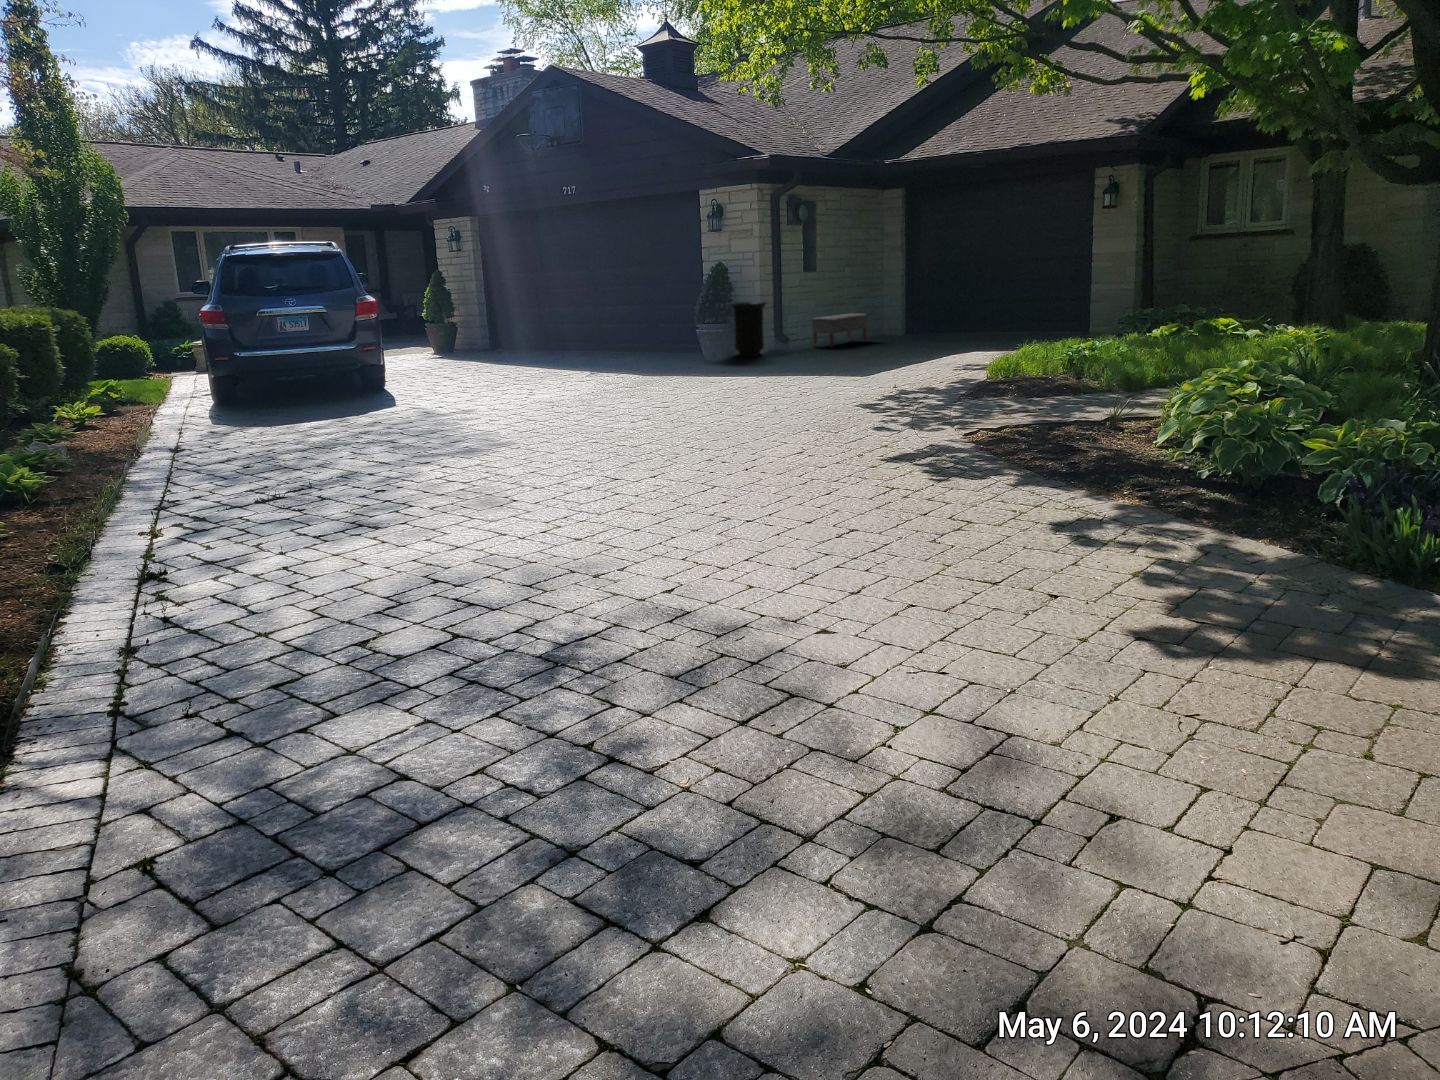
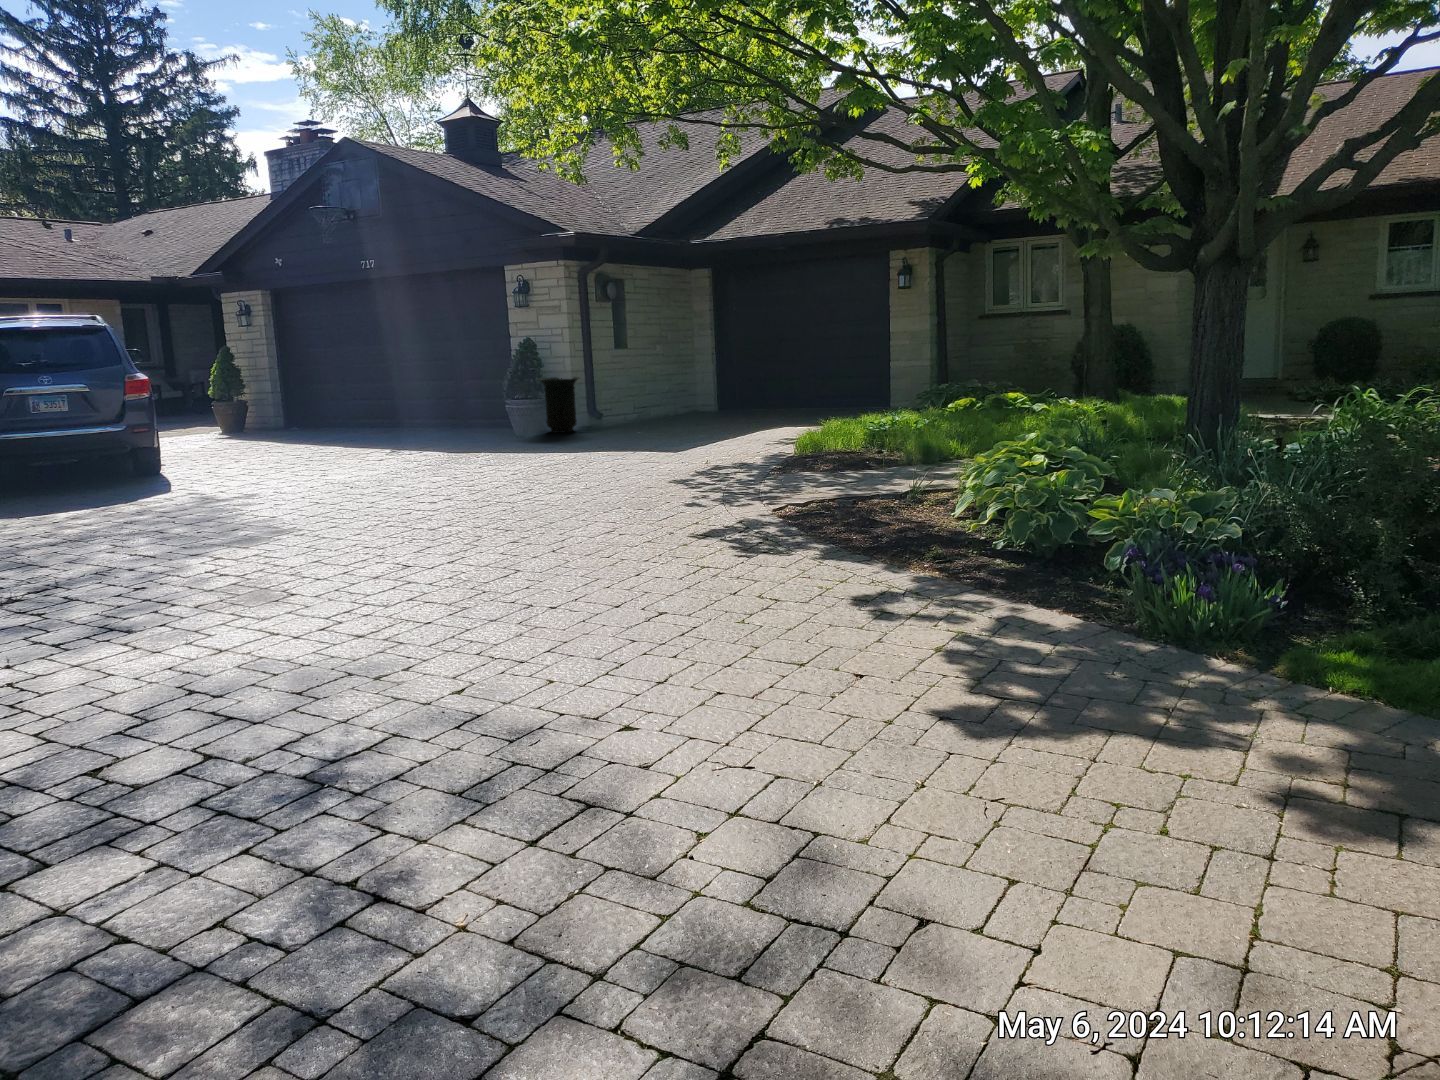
bench: present [812,313,868,347] -> none [625,388,683,422]

